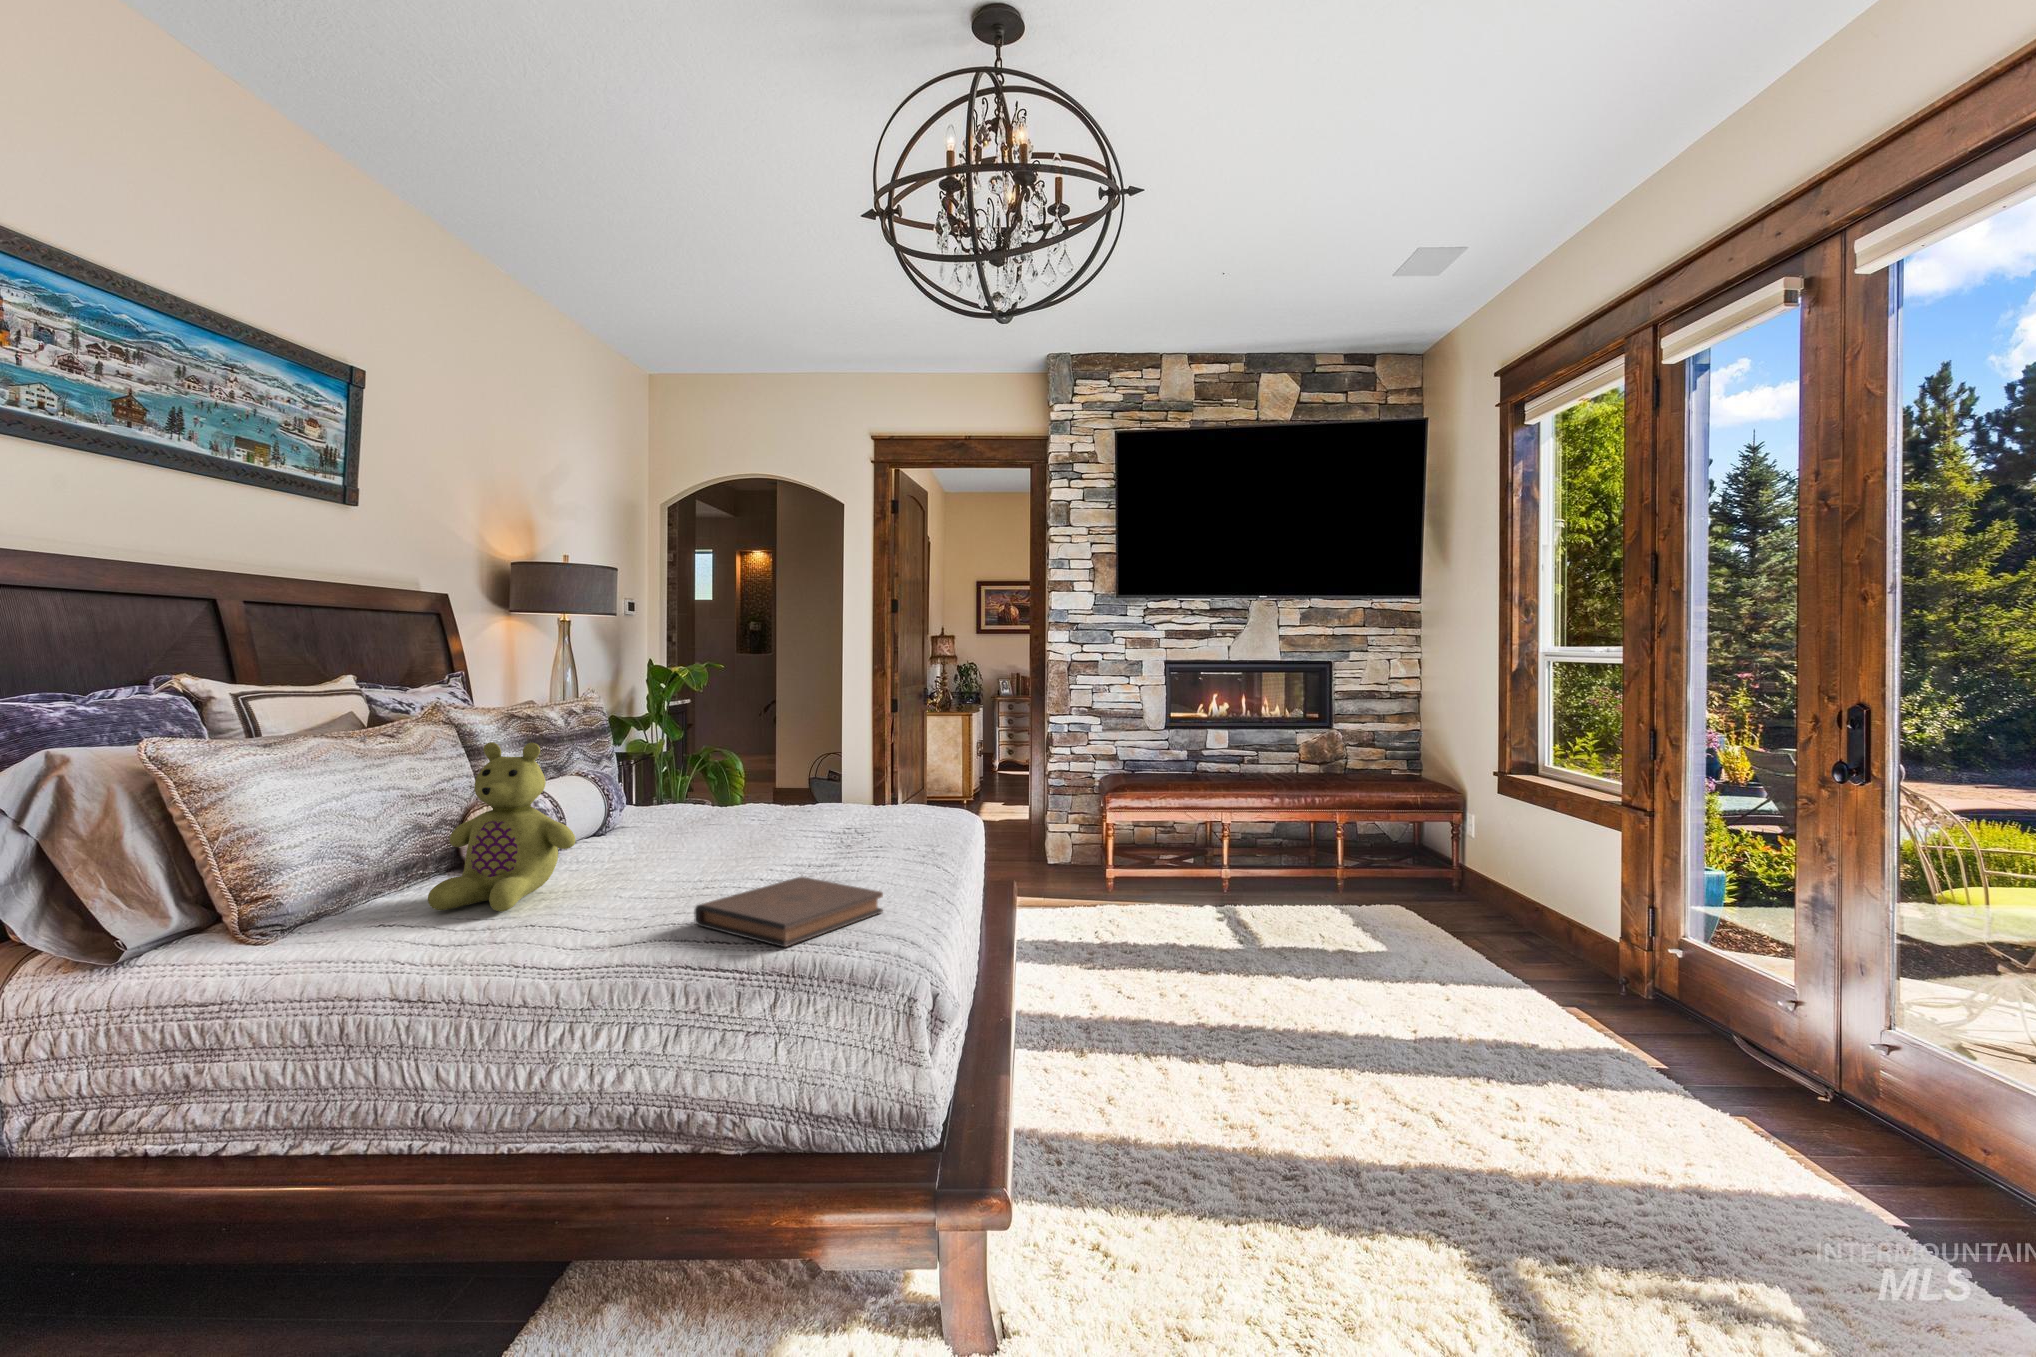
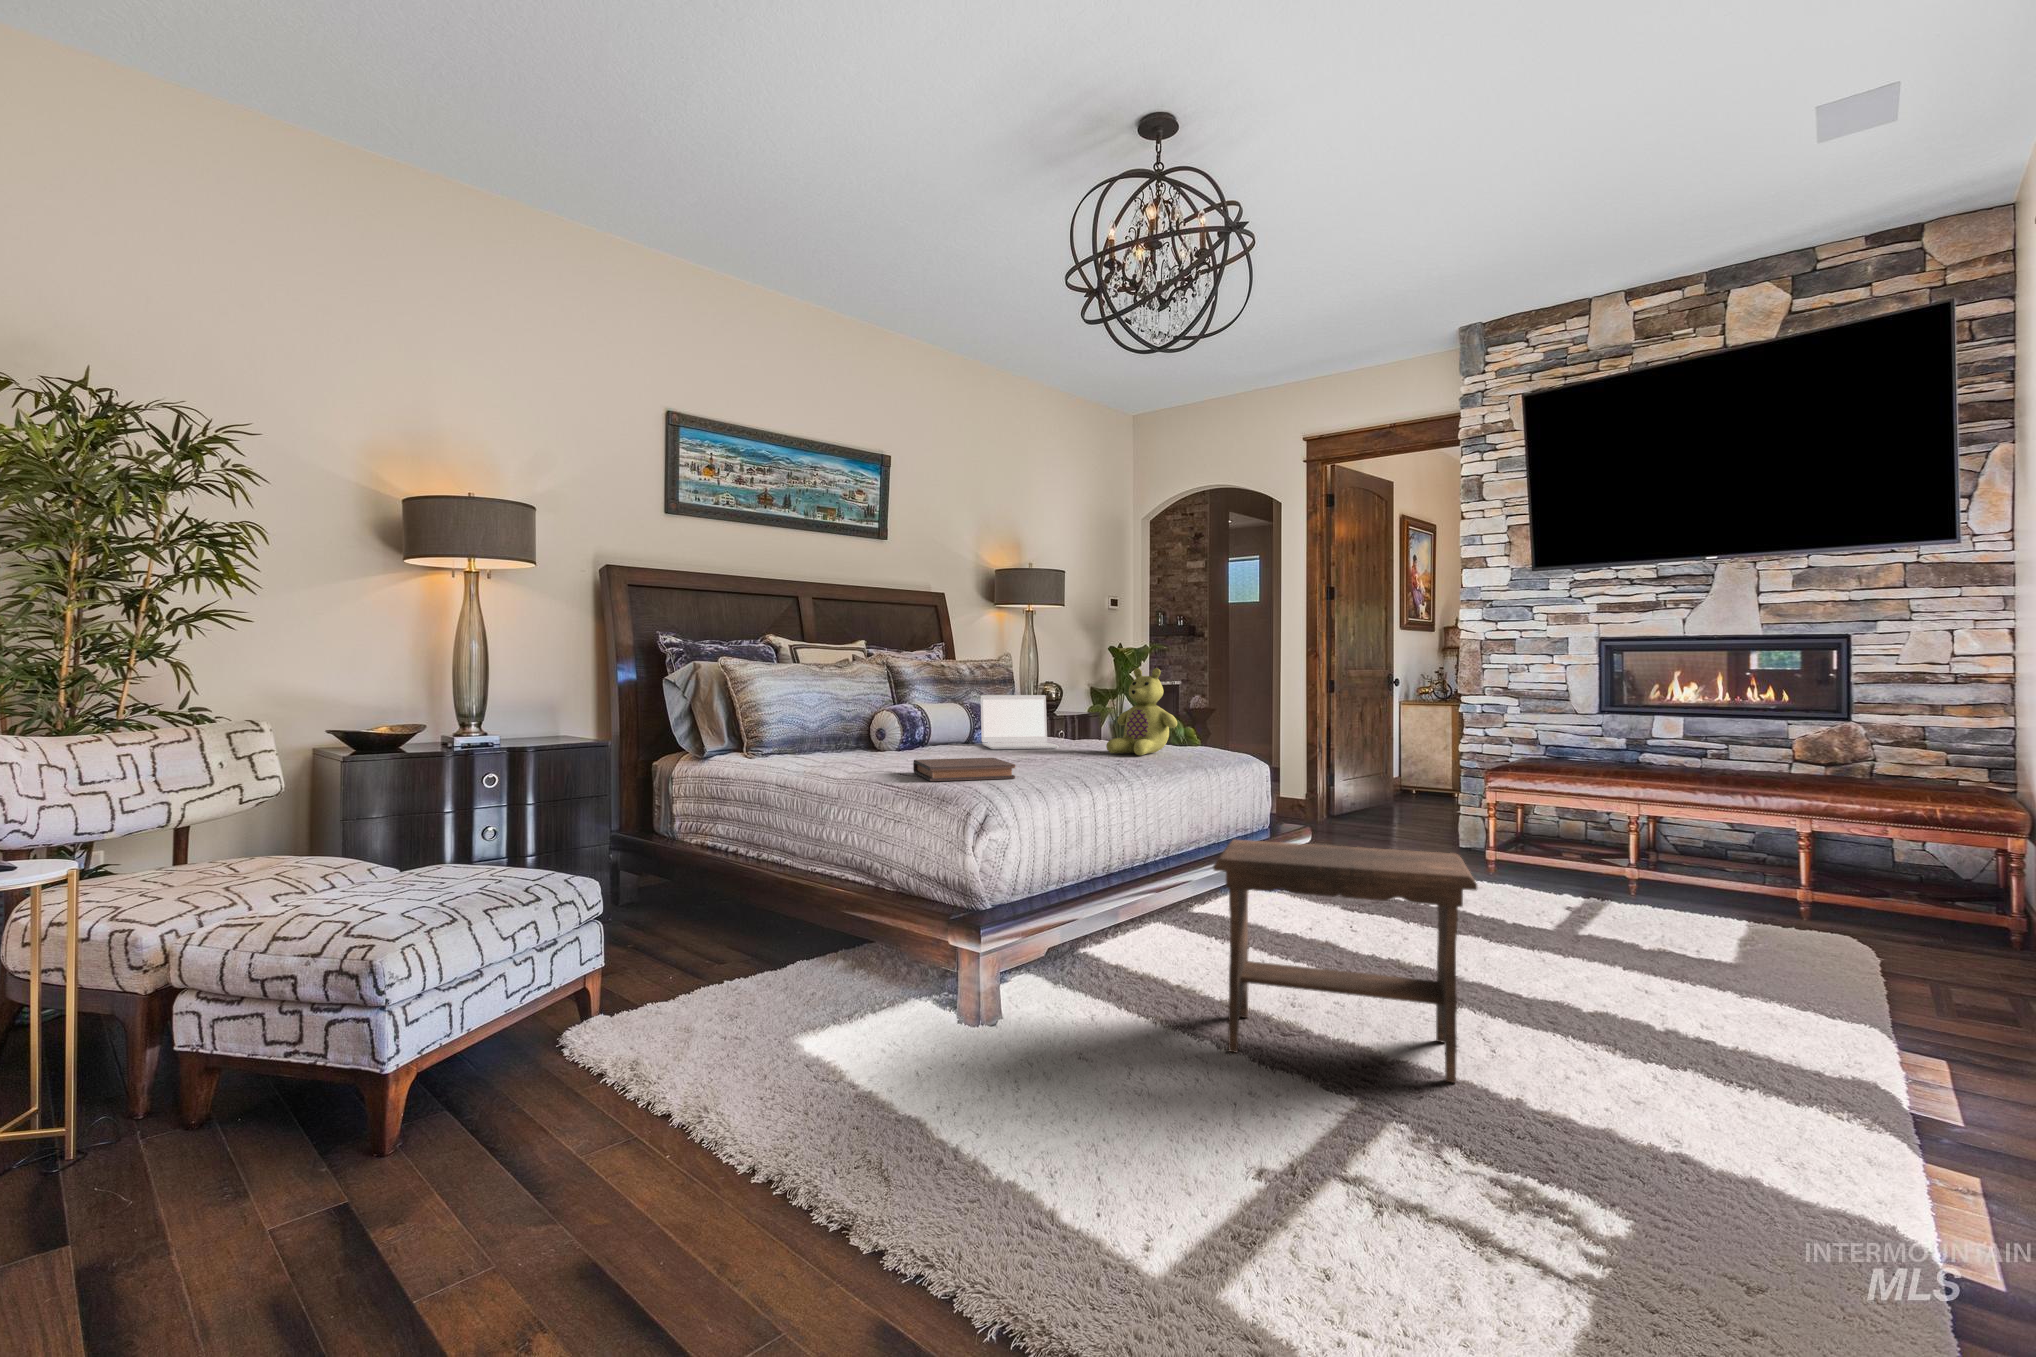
stuffed bear: present [428,742,575,911] -> present [1106,668,1177,755]
laptop: none [629,750,761,840] -> present [981,695,1059,749]
footstool: none [1195,930,1512,1239] -> present [1213,840,1477,1083]

